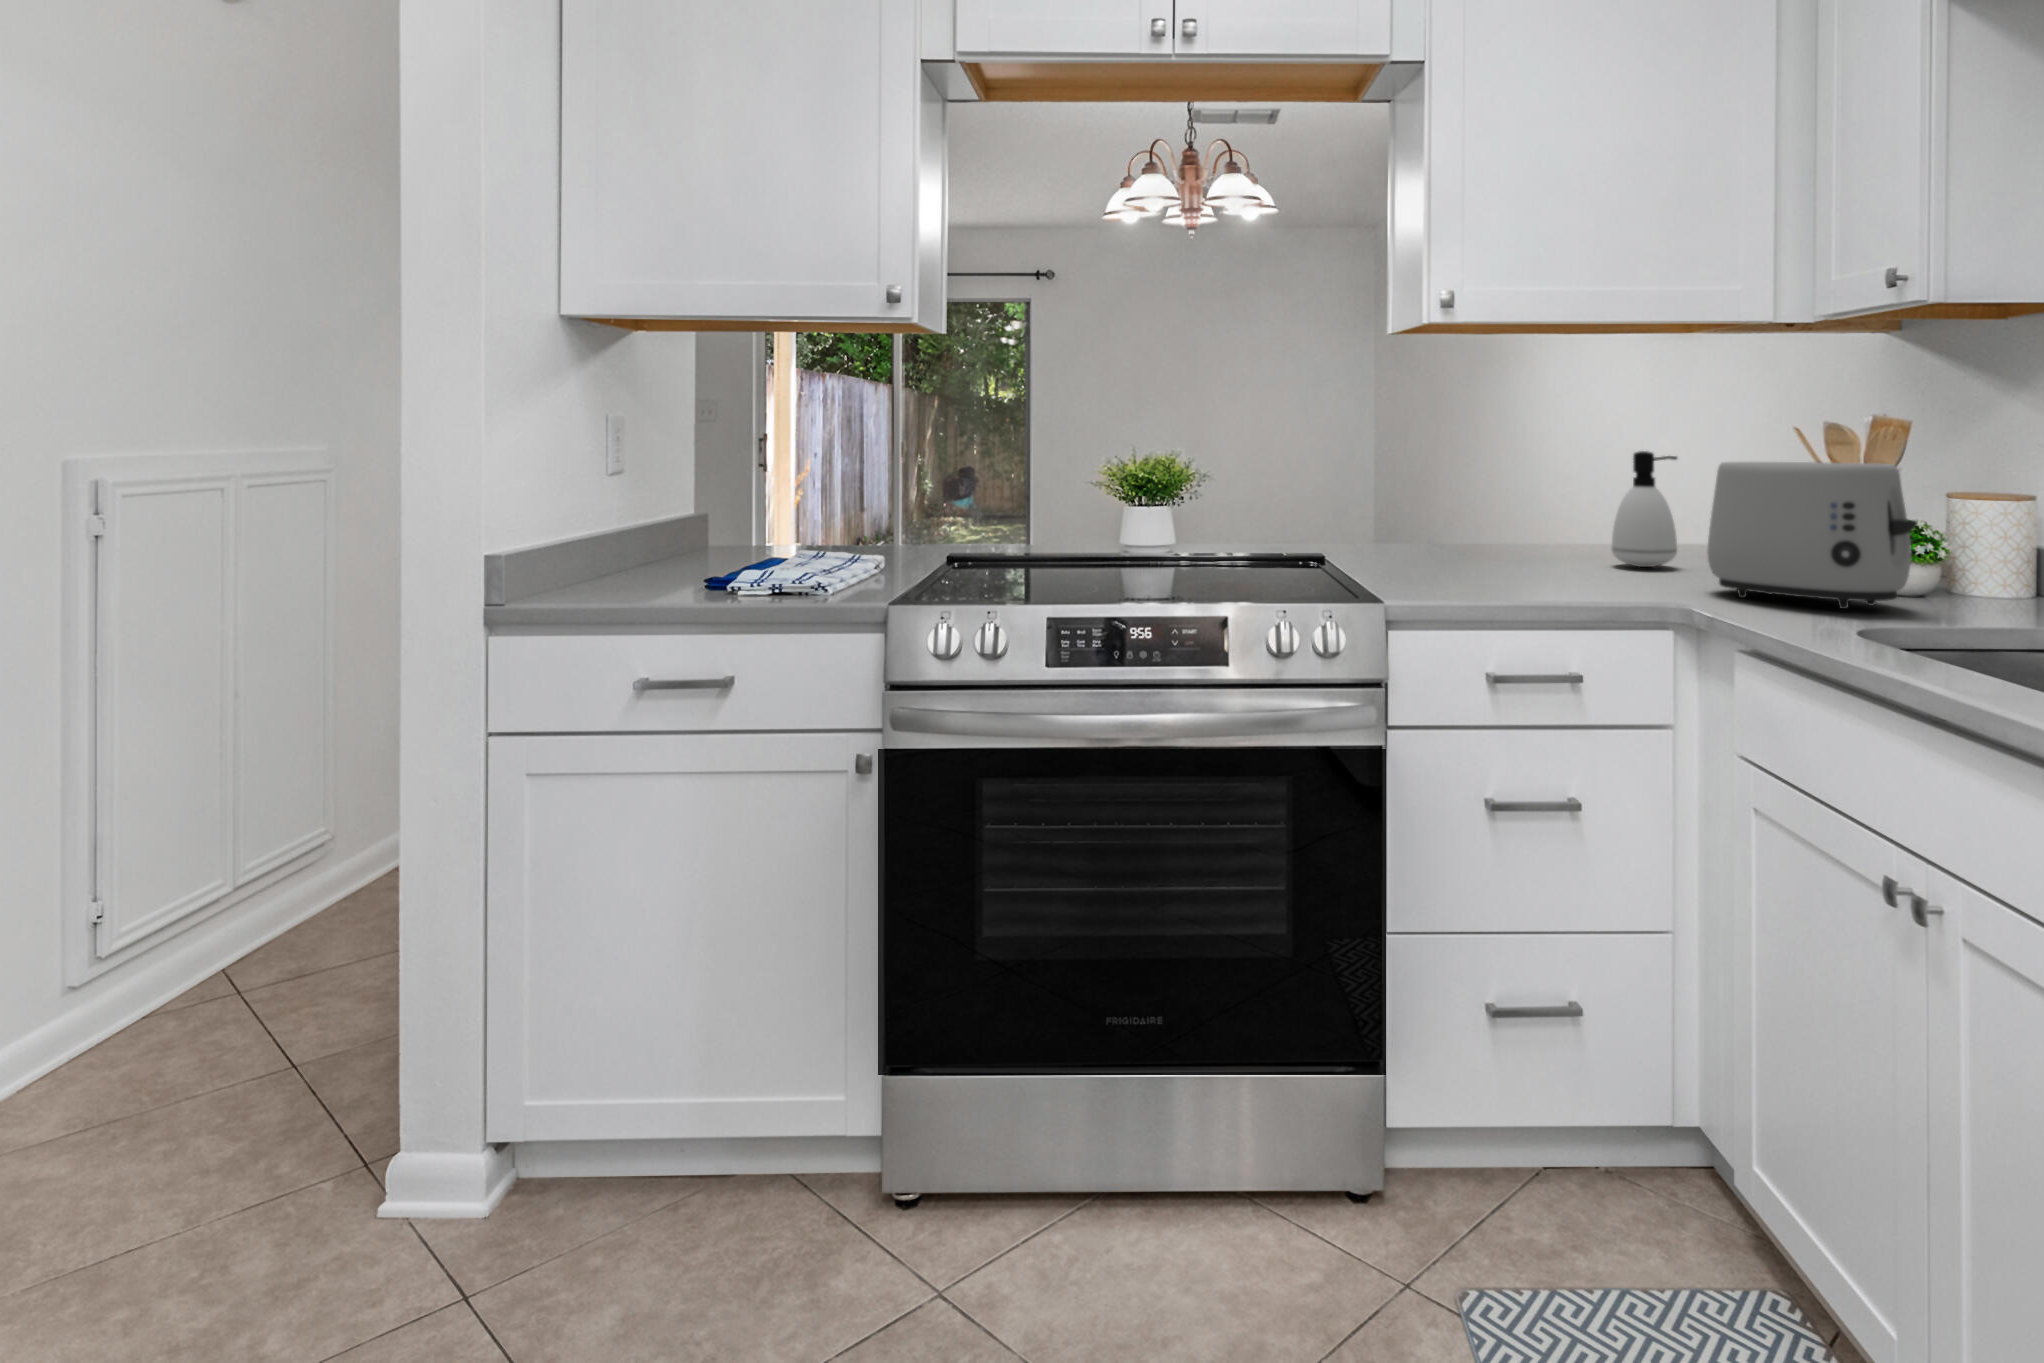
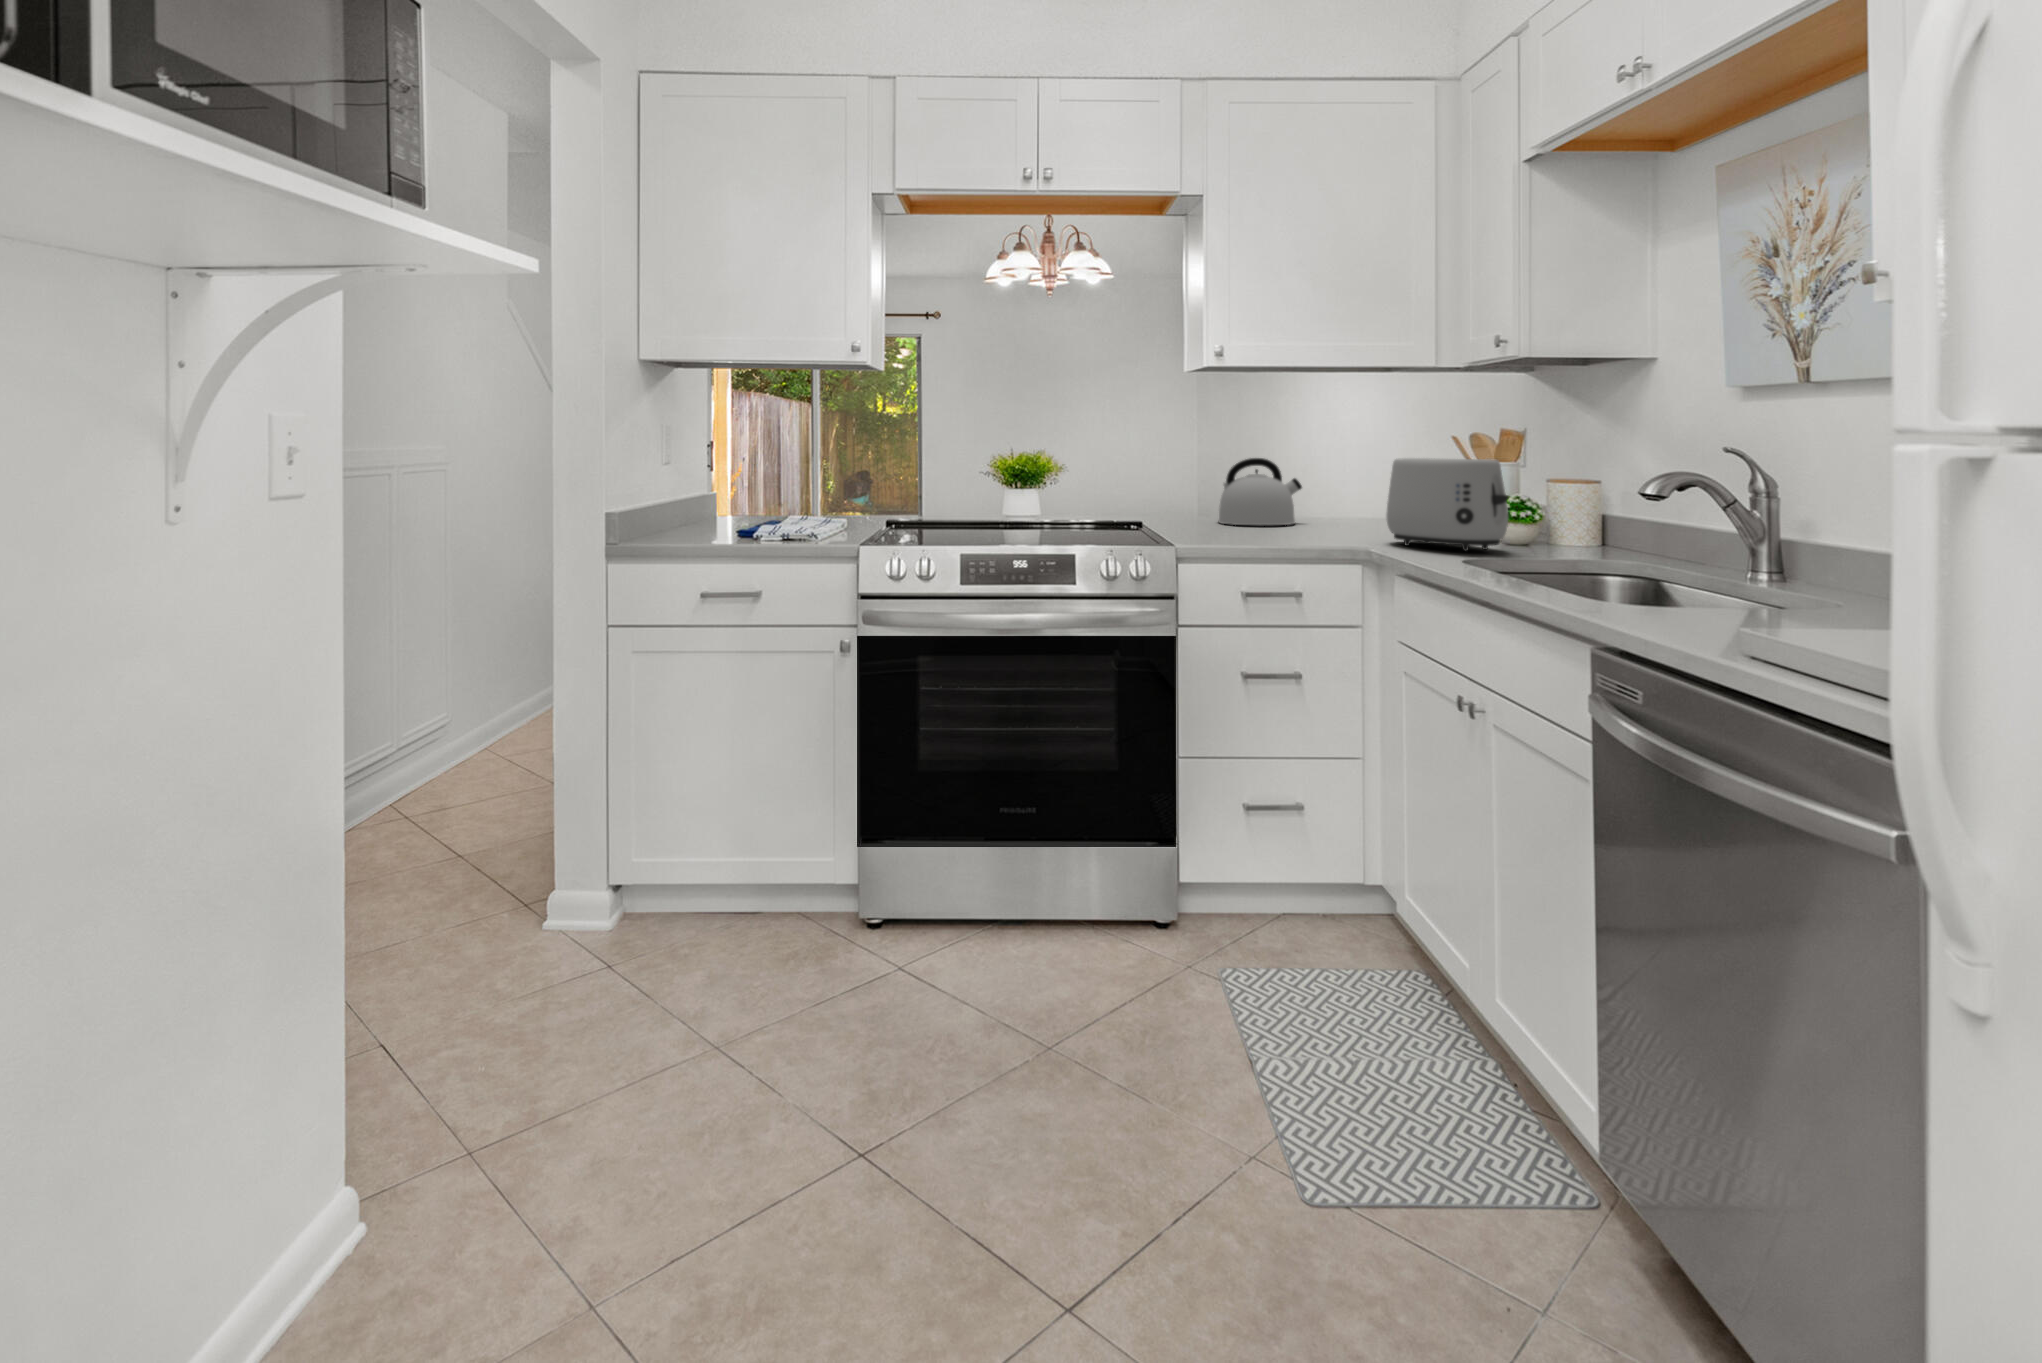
soap dispenser: present [1612,451,1677,567] -> none [1334,452,1377,529]
kettle: none [1435,460,1561,561] -> present [1219,458,1302,525]

